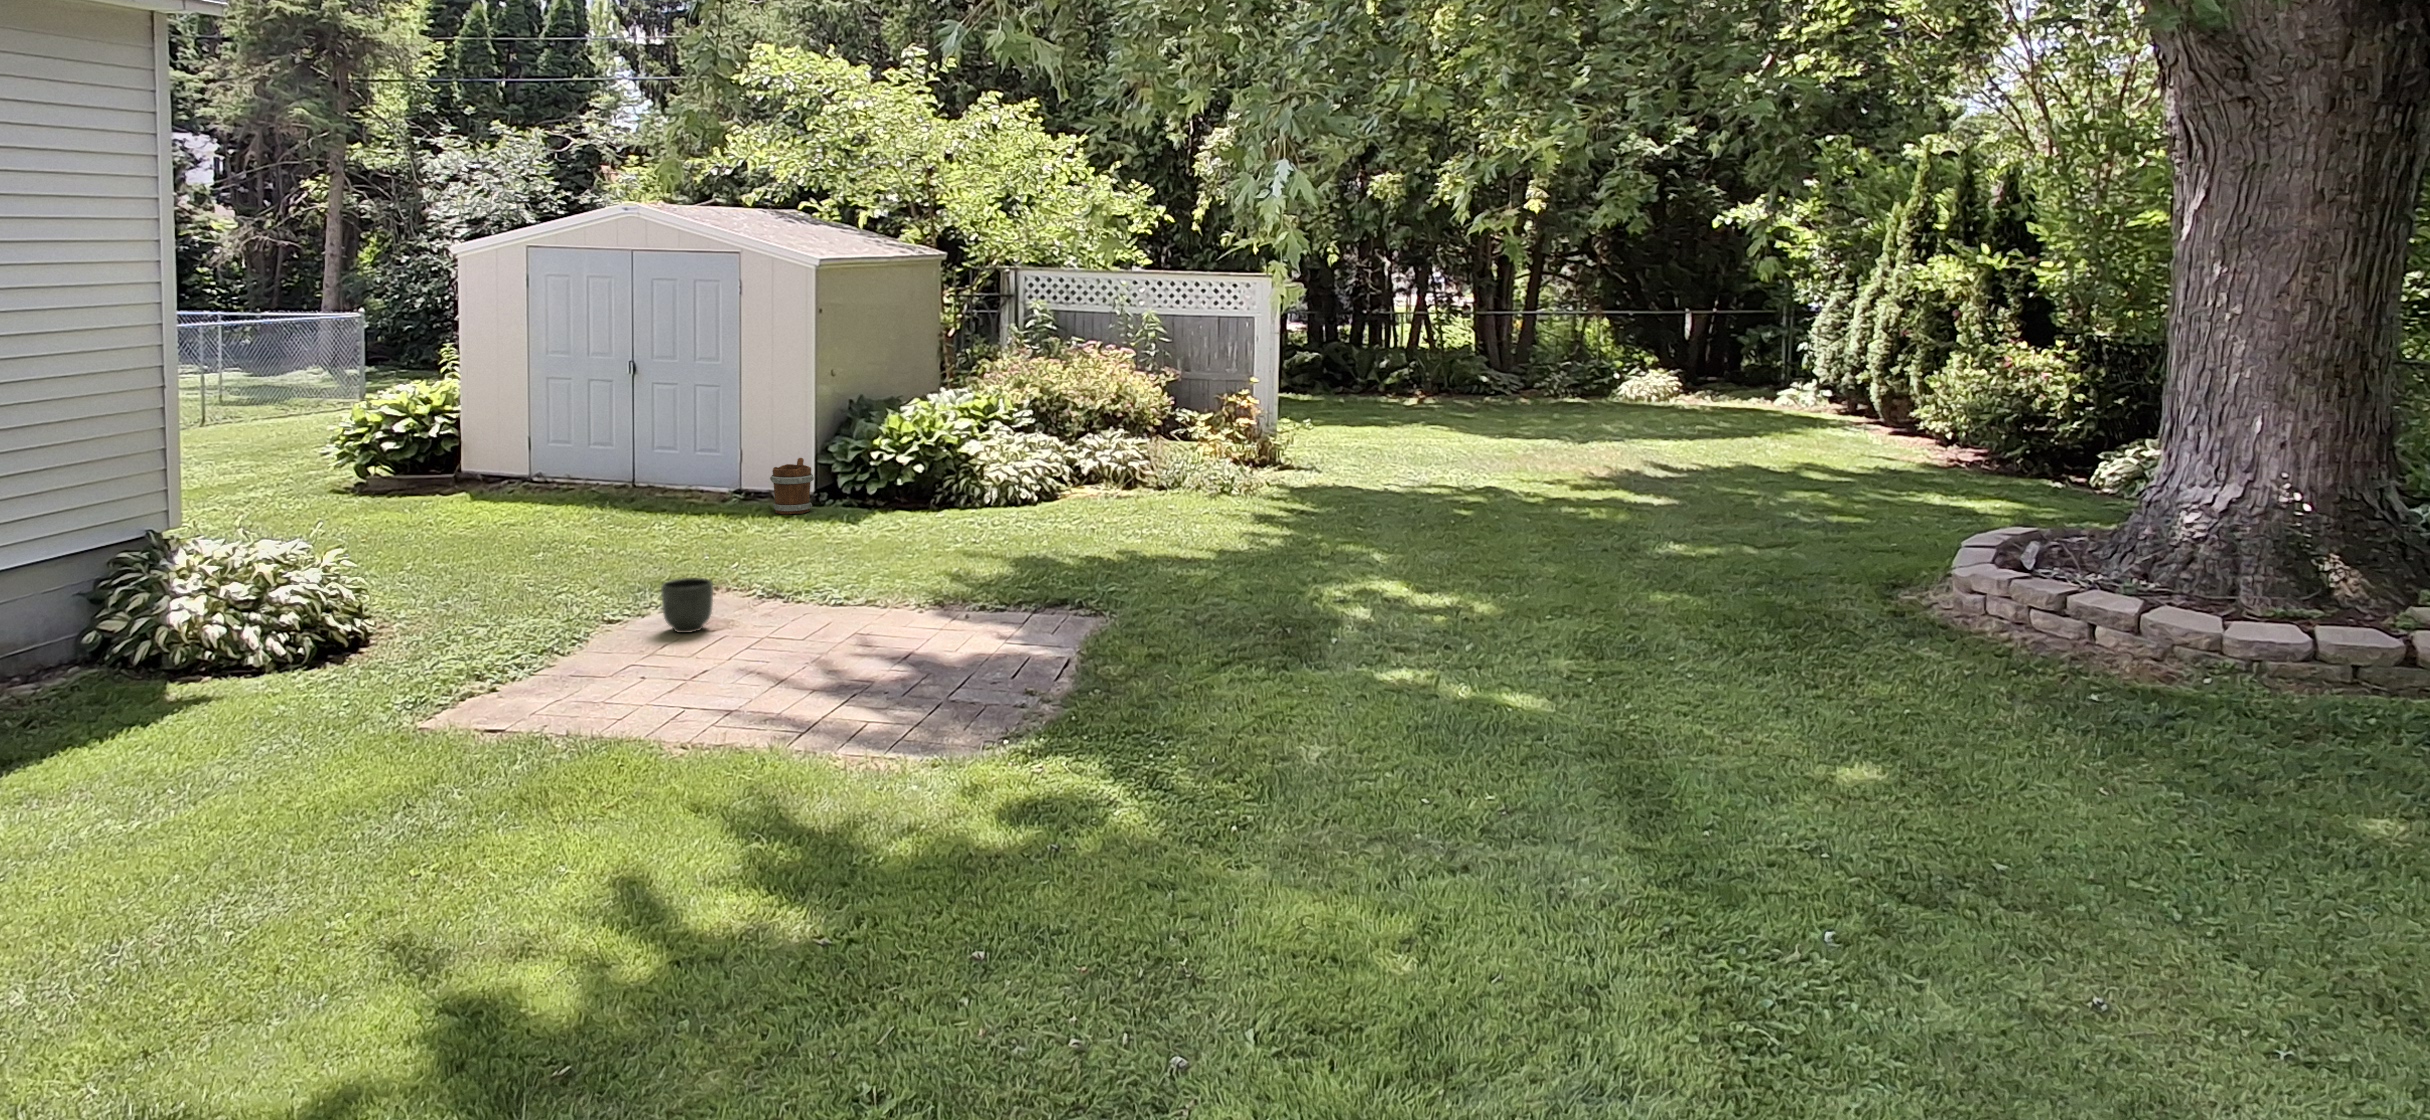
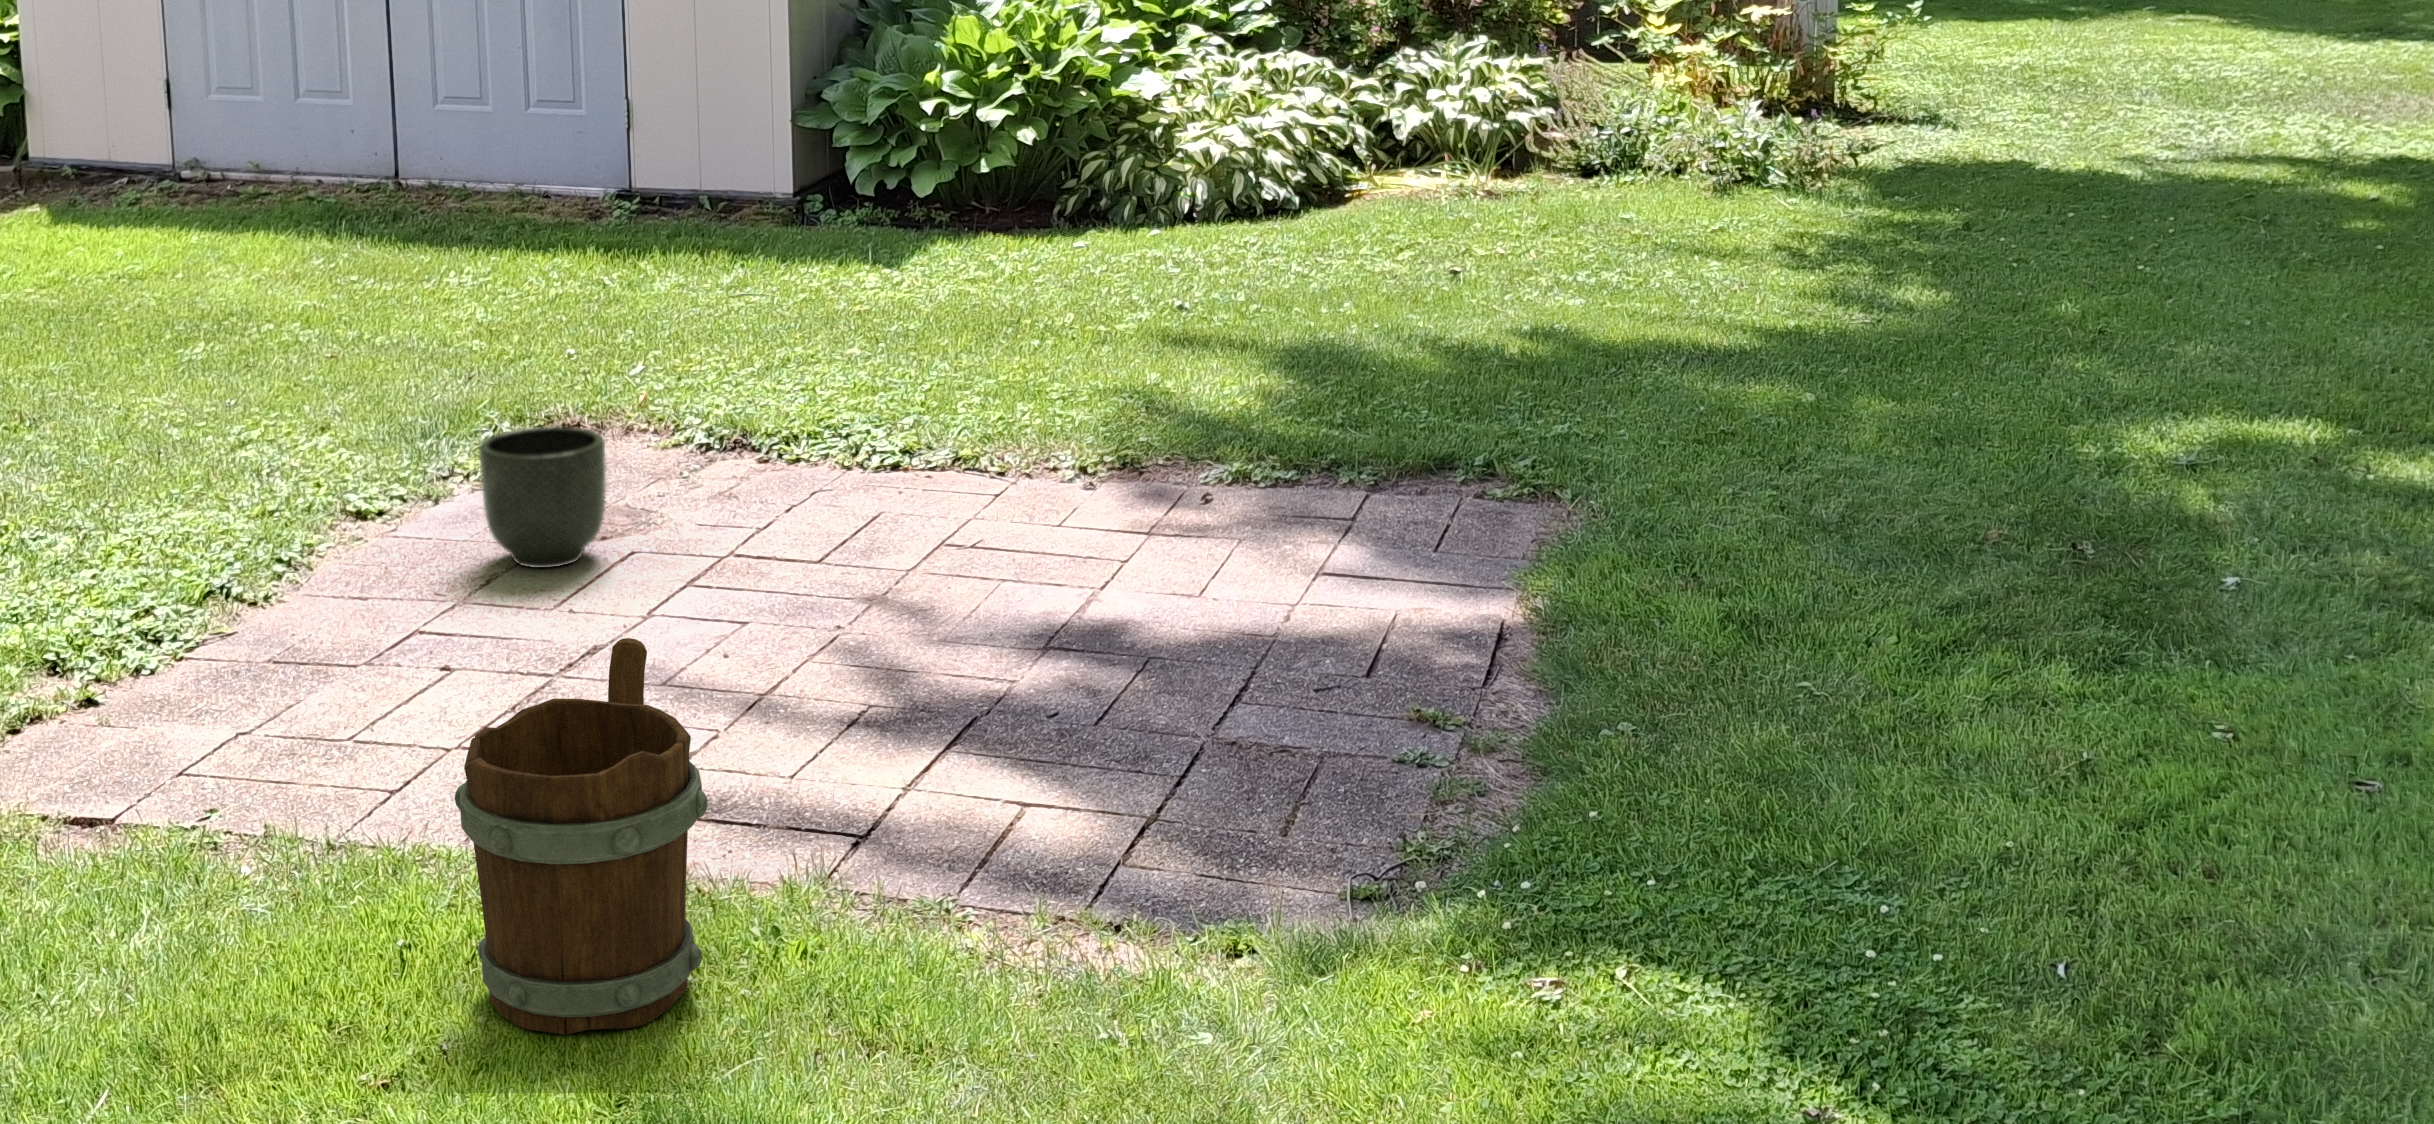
bucket: present [770,458,814,515] -> present [455,638,708,1035]

